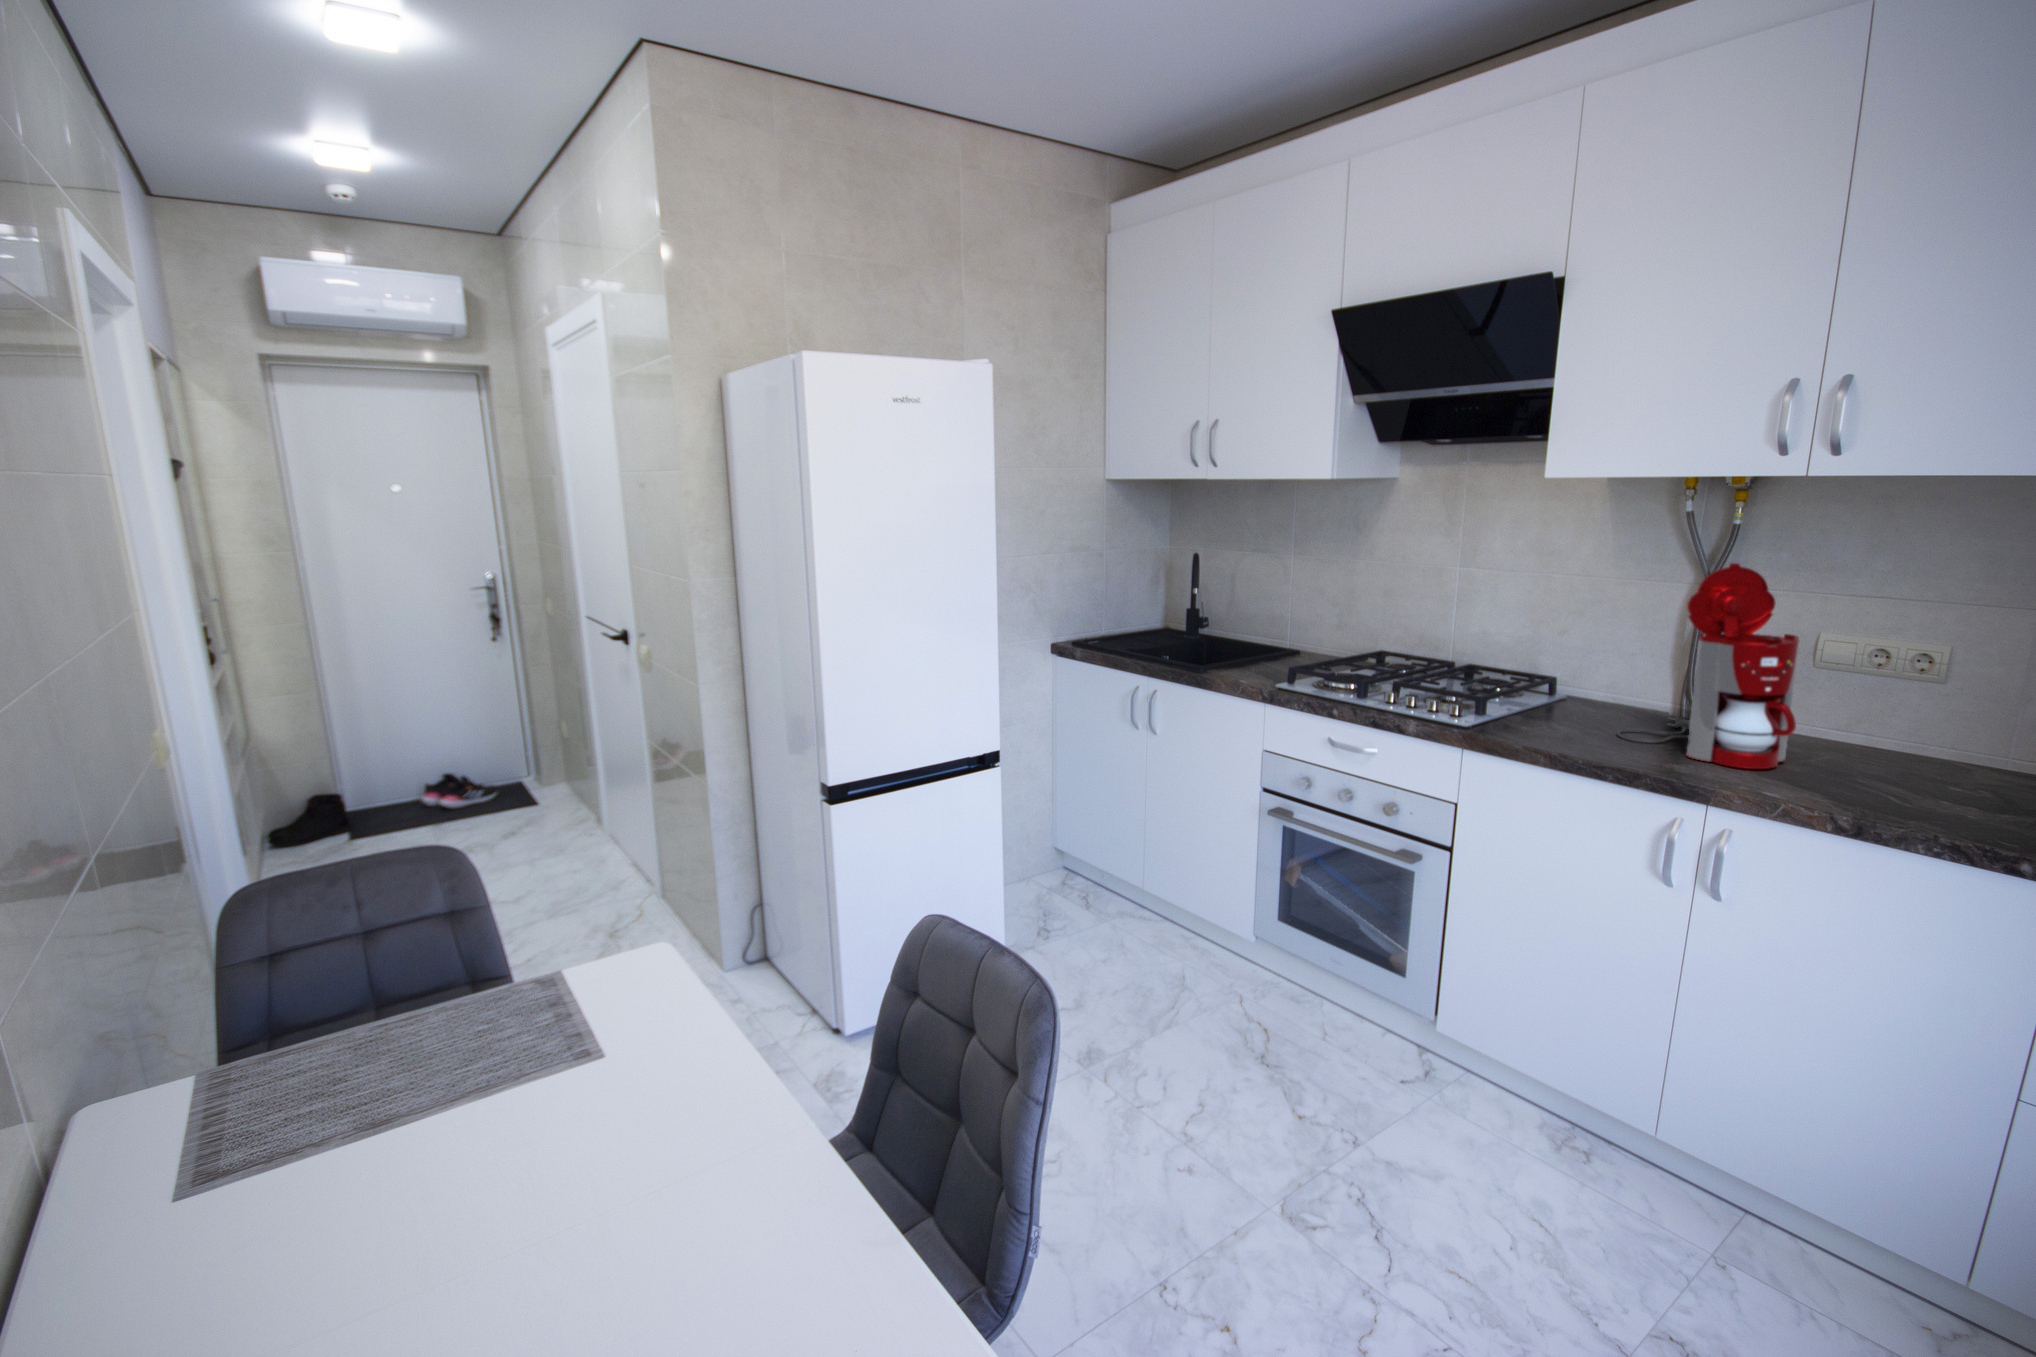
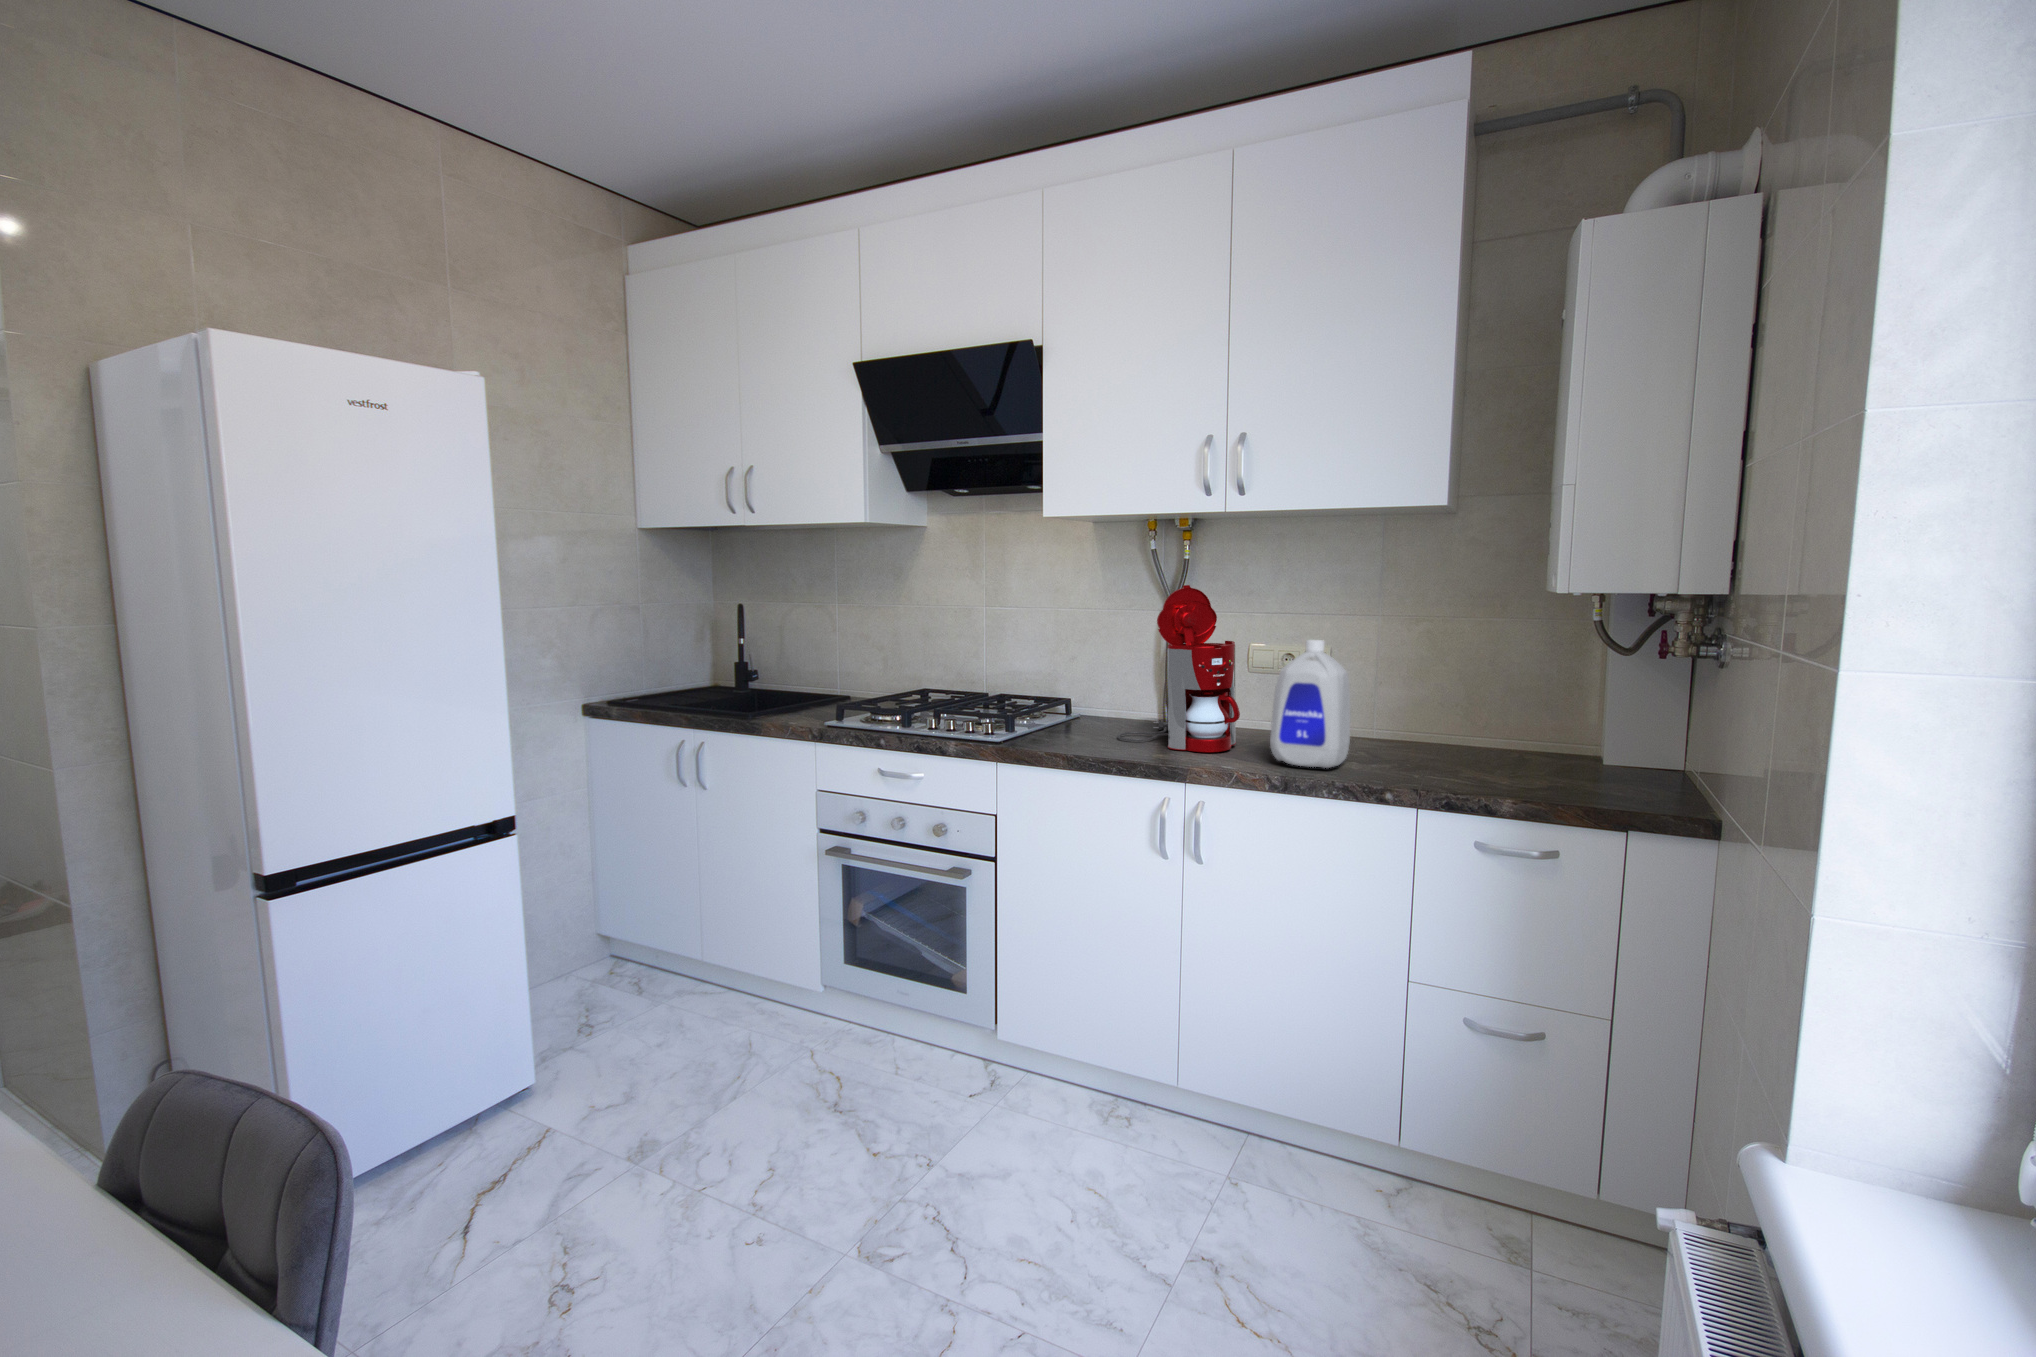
bottle: none [1838,647,1978,812] -> present [1270,640,1350,768]

